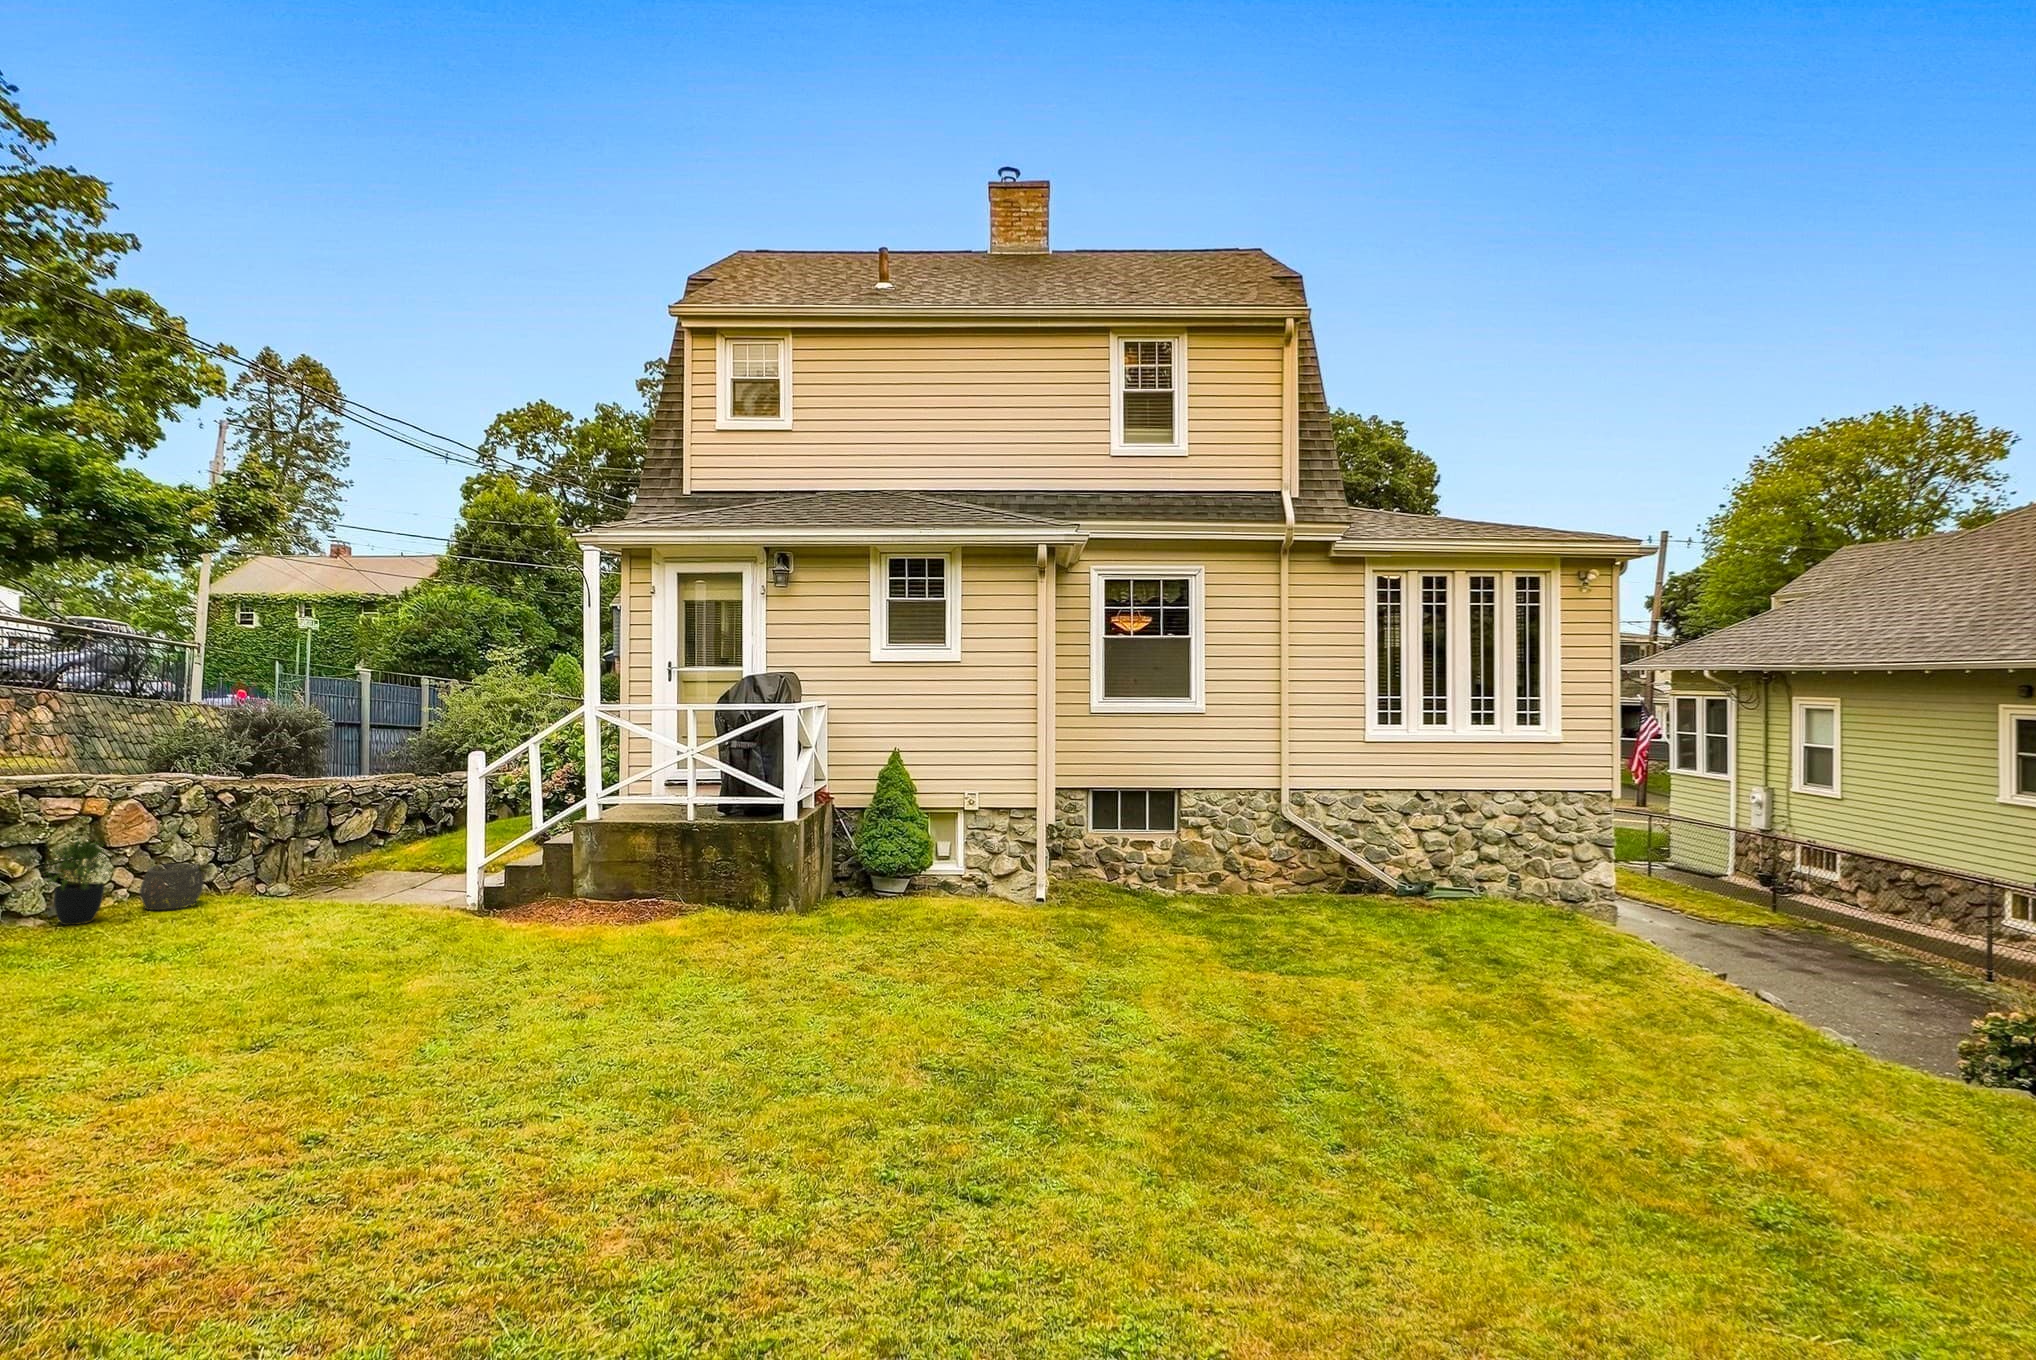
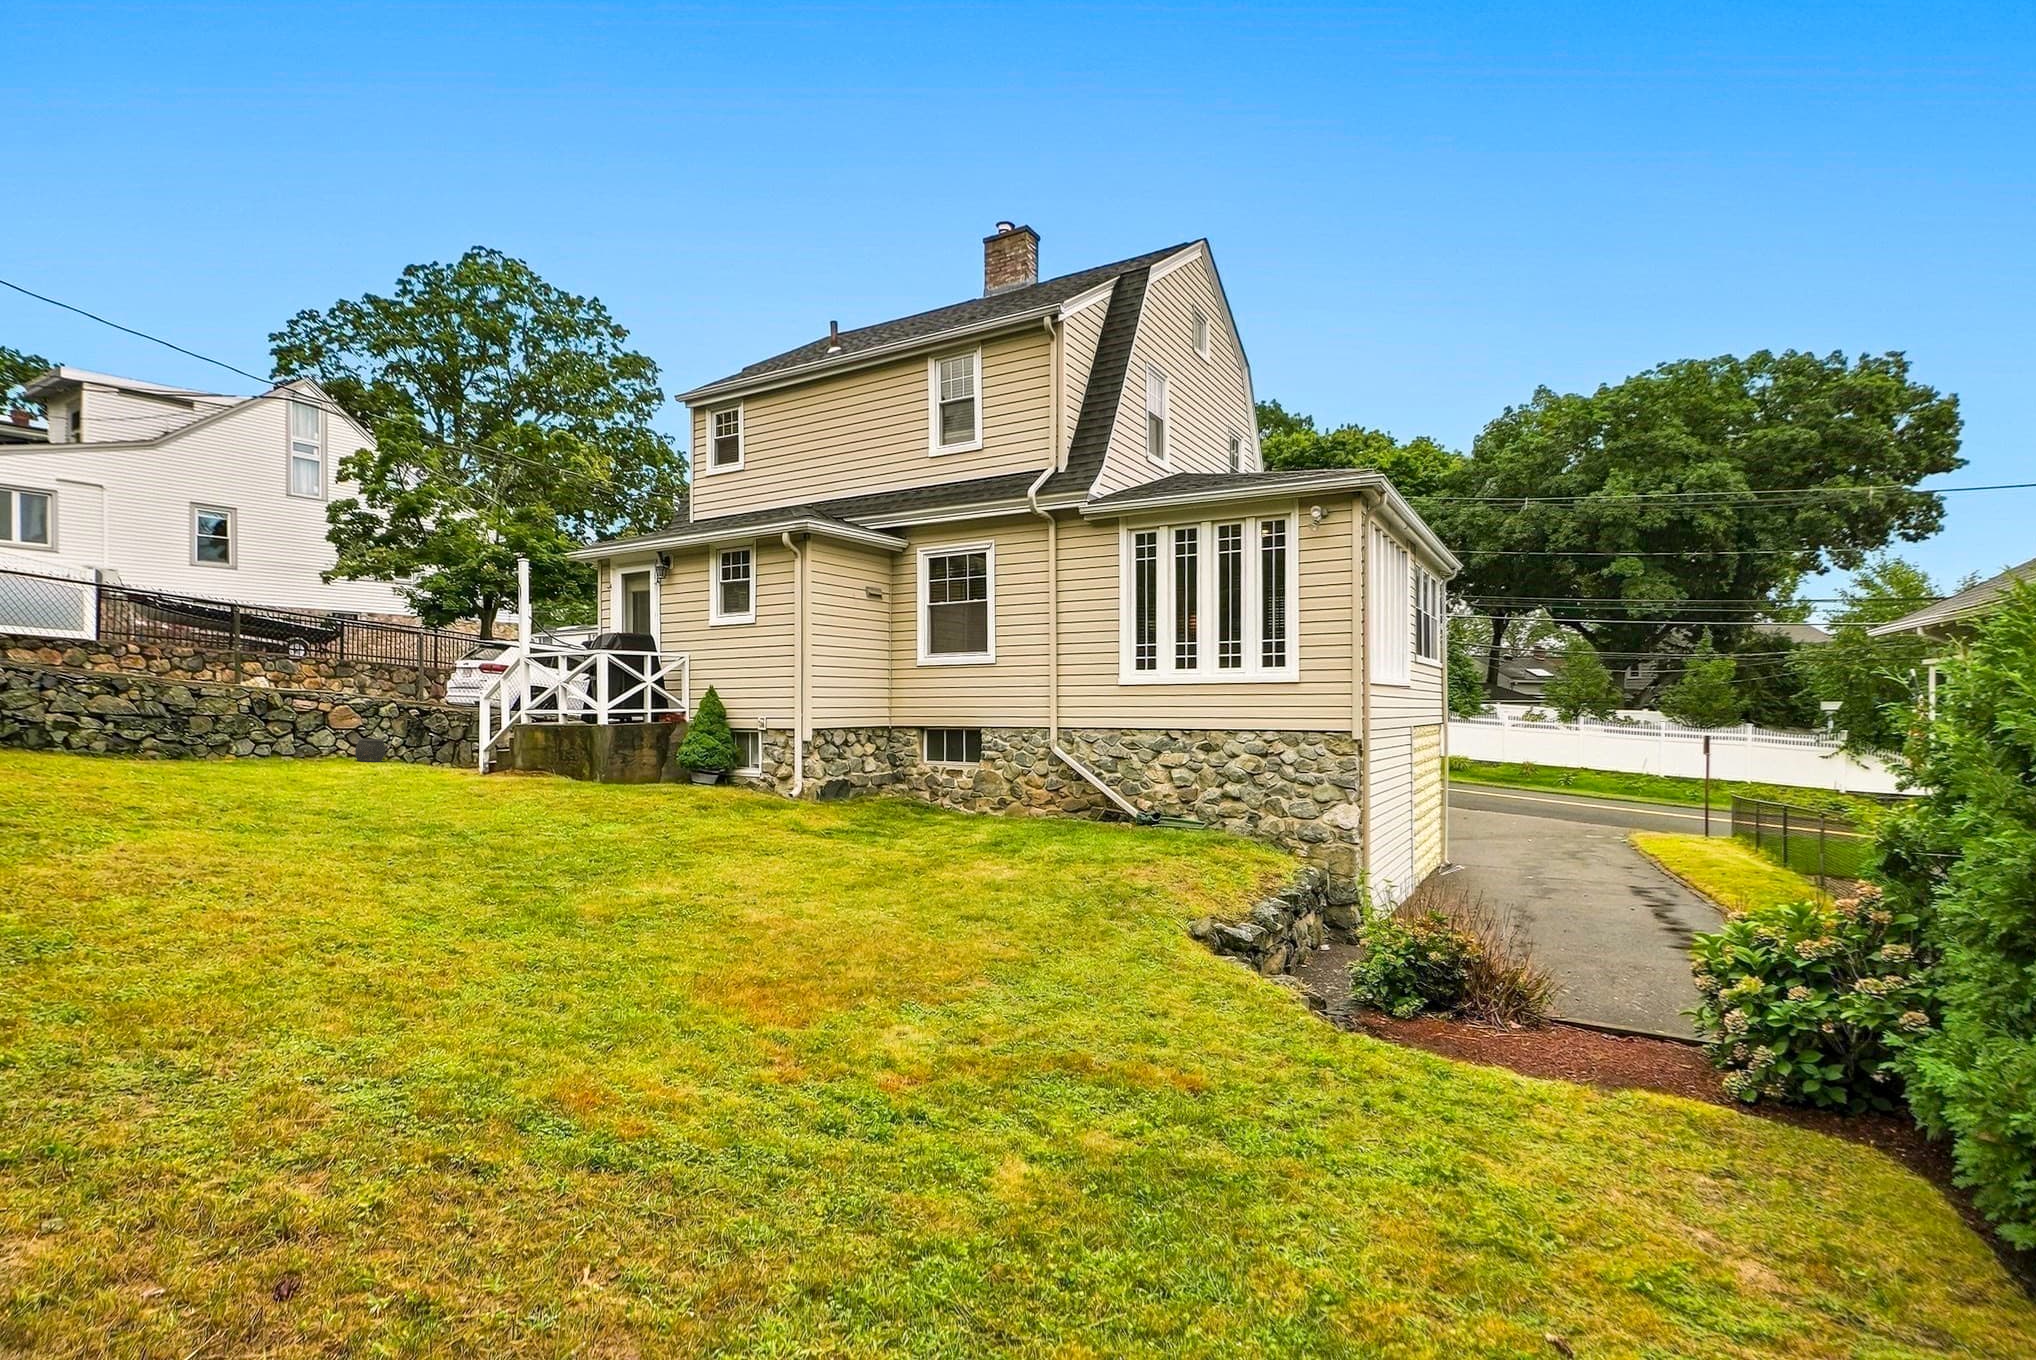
potted plant: present [45,840,112,925] -> none [308,717,340,761]

